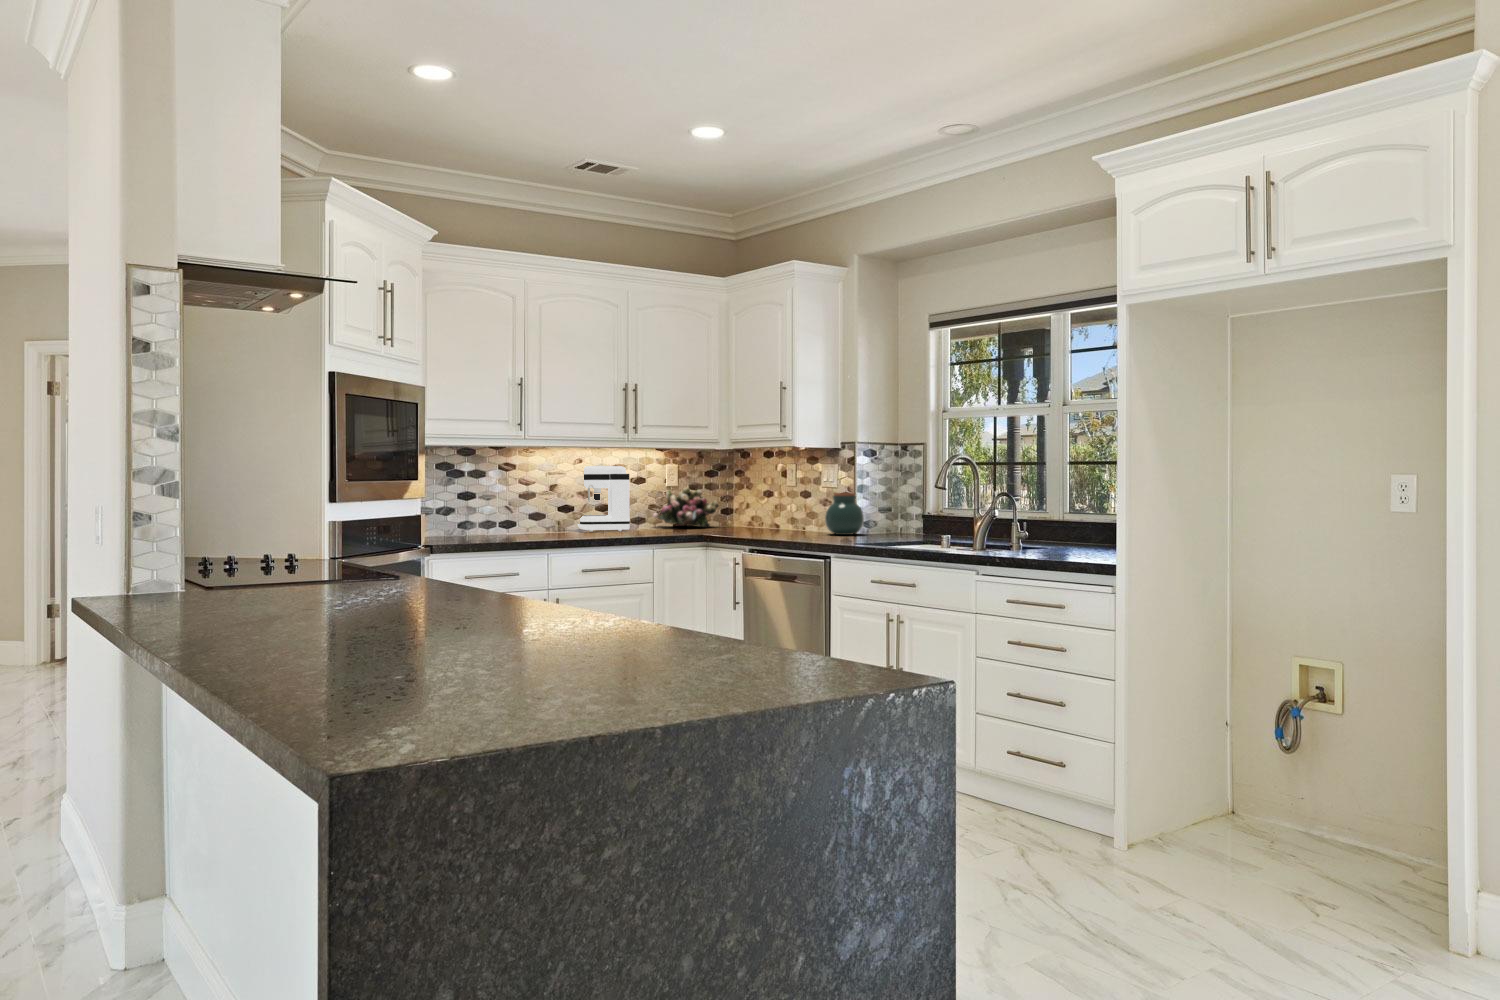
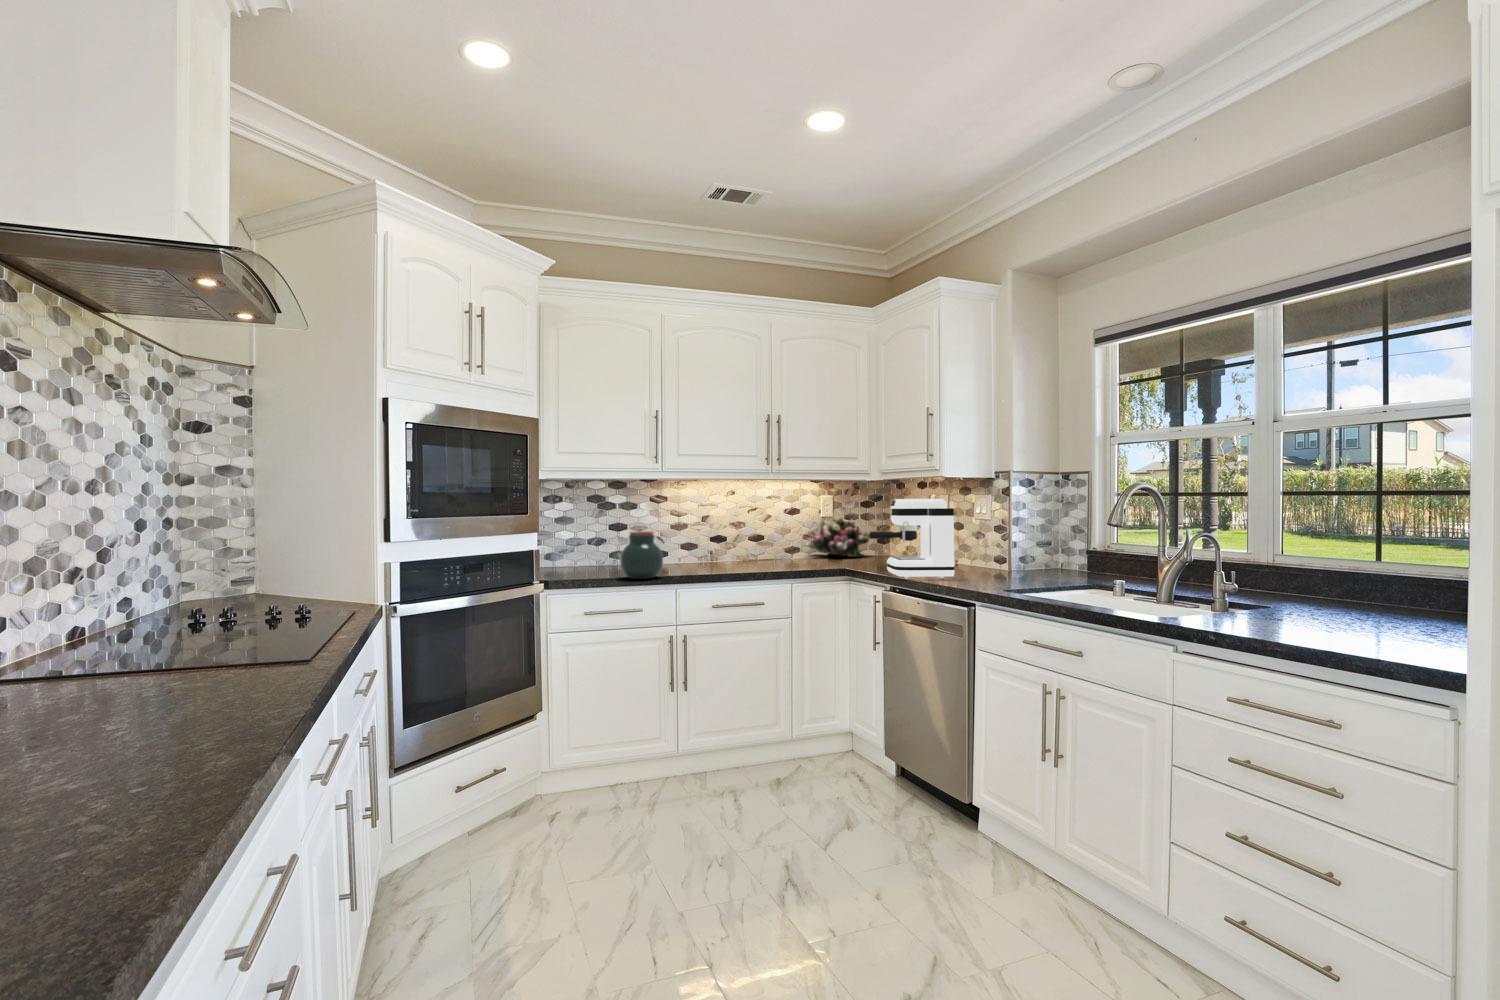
coffee maker: present [578,466,630,532] -> present [869,499,955,579]
jar: present [825,493,864,535] -> present [620,531,663,579]

